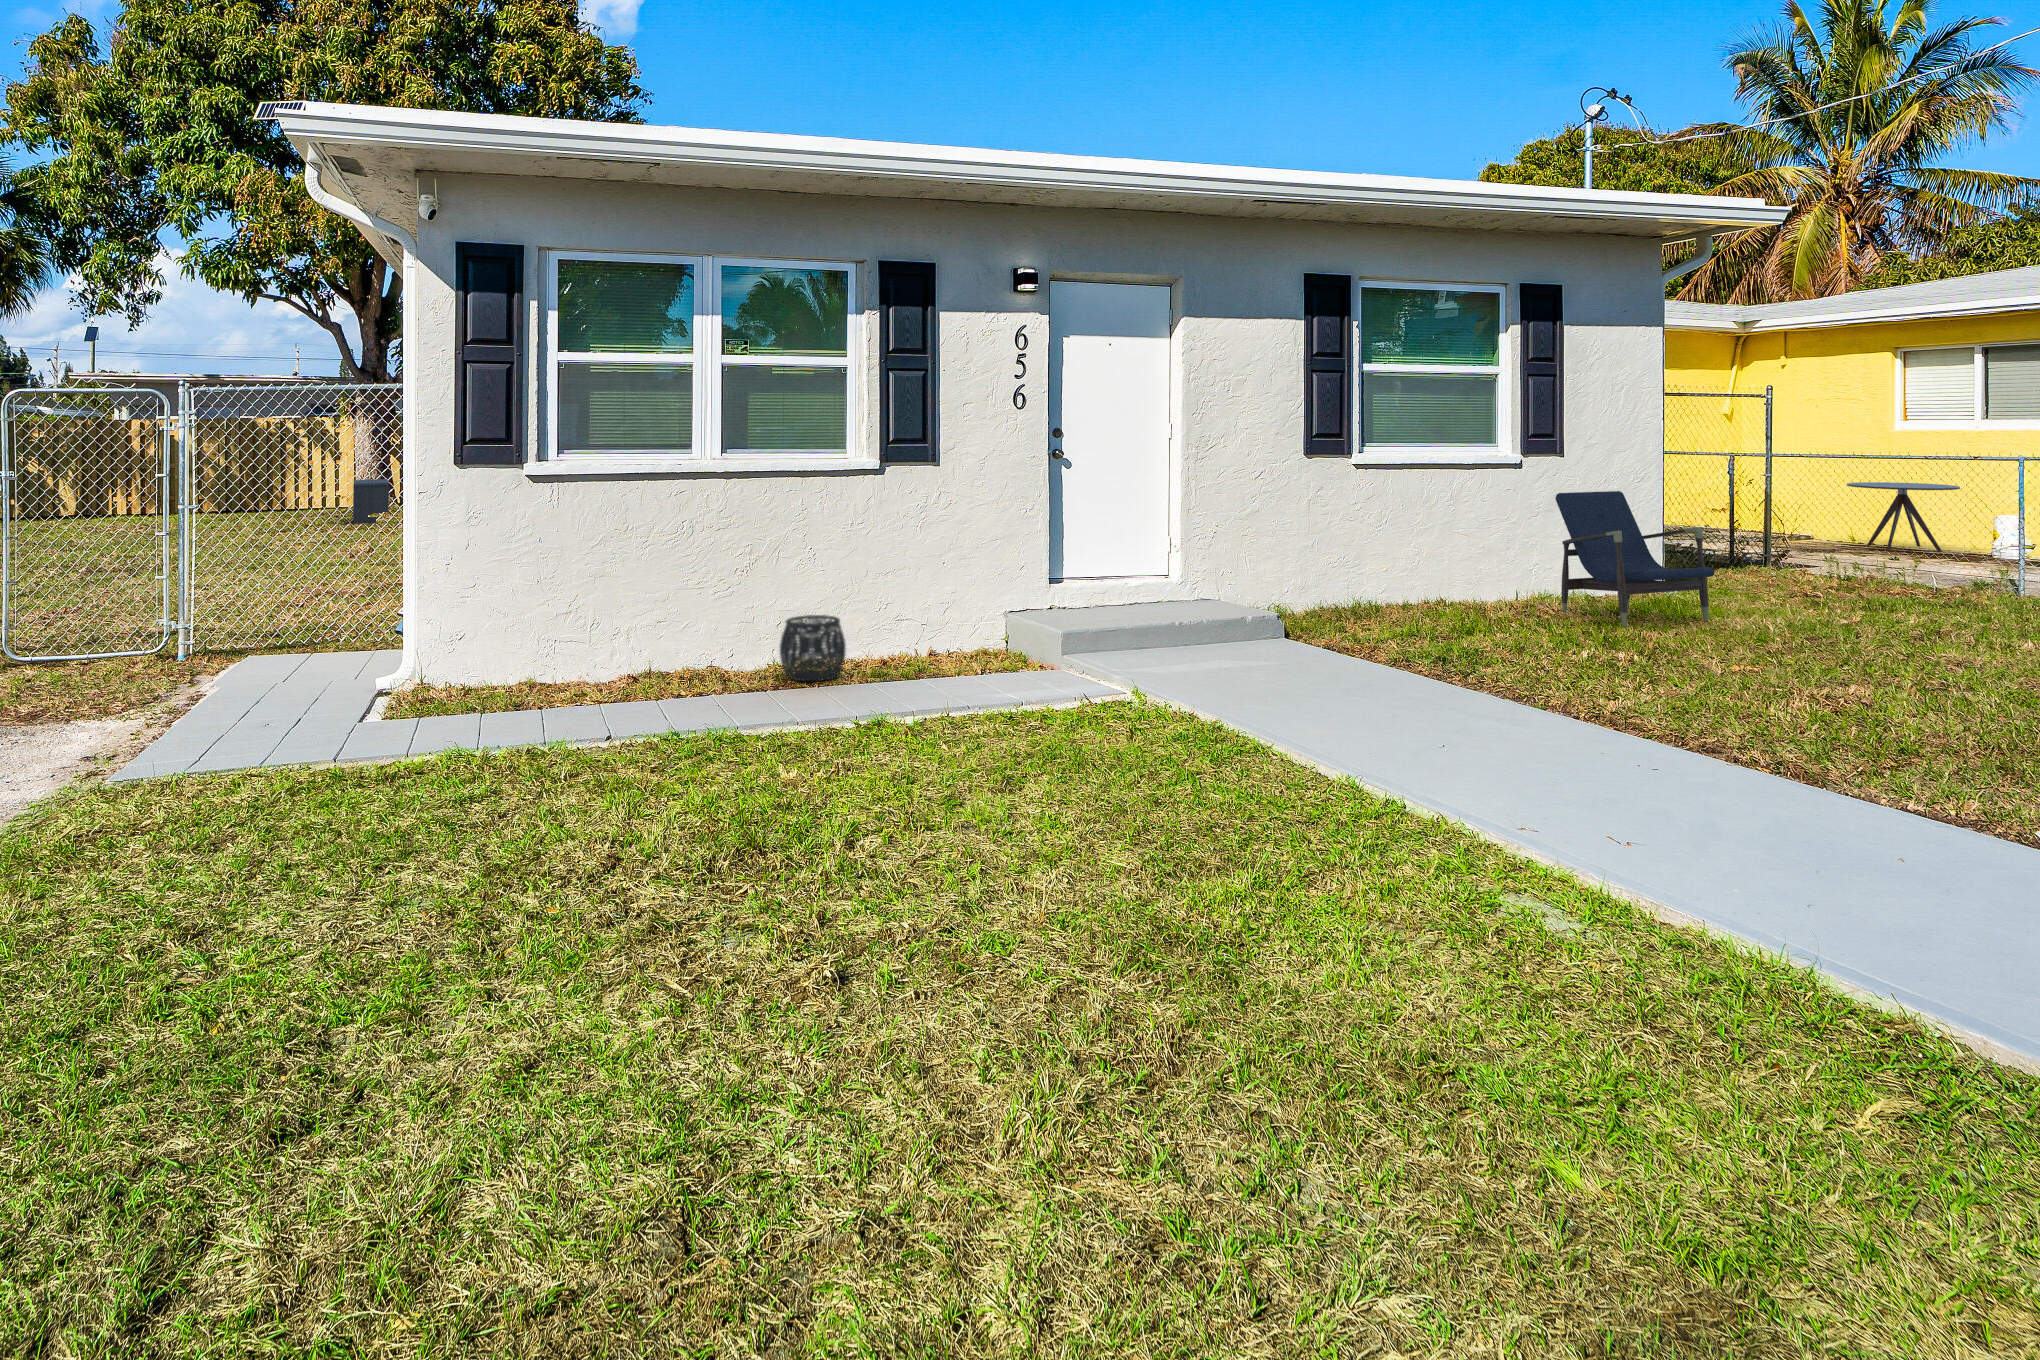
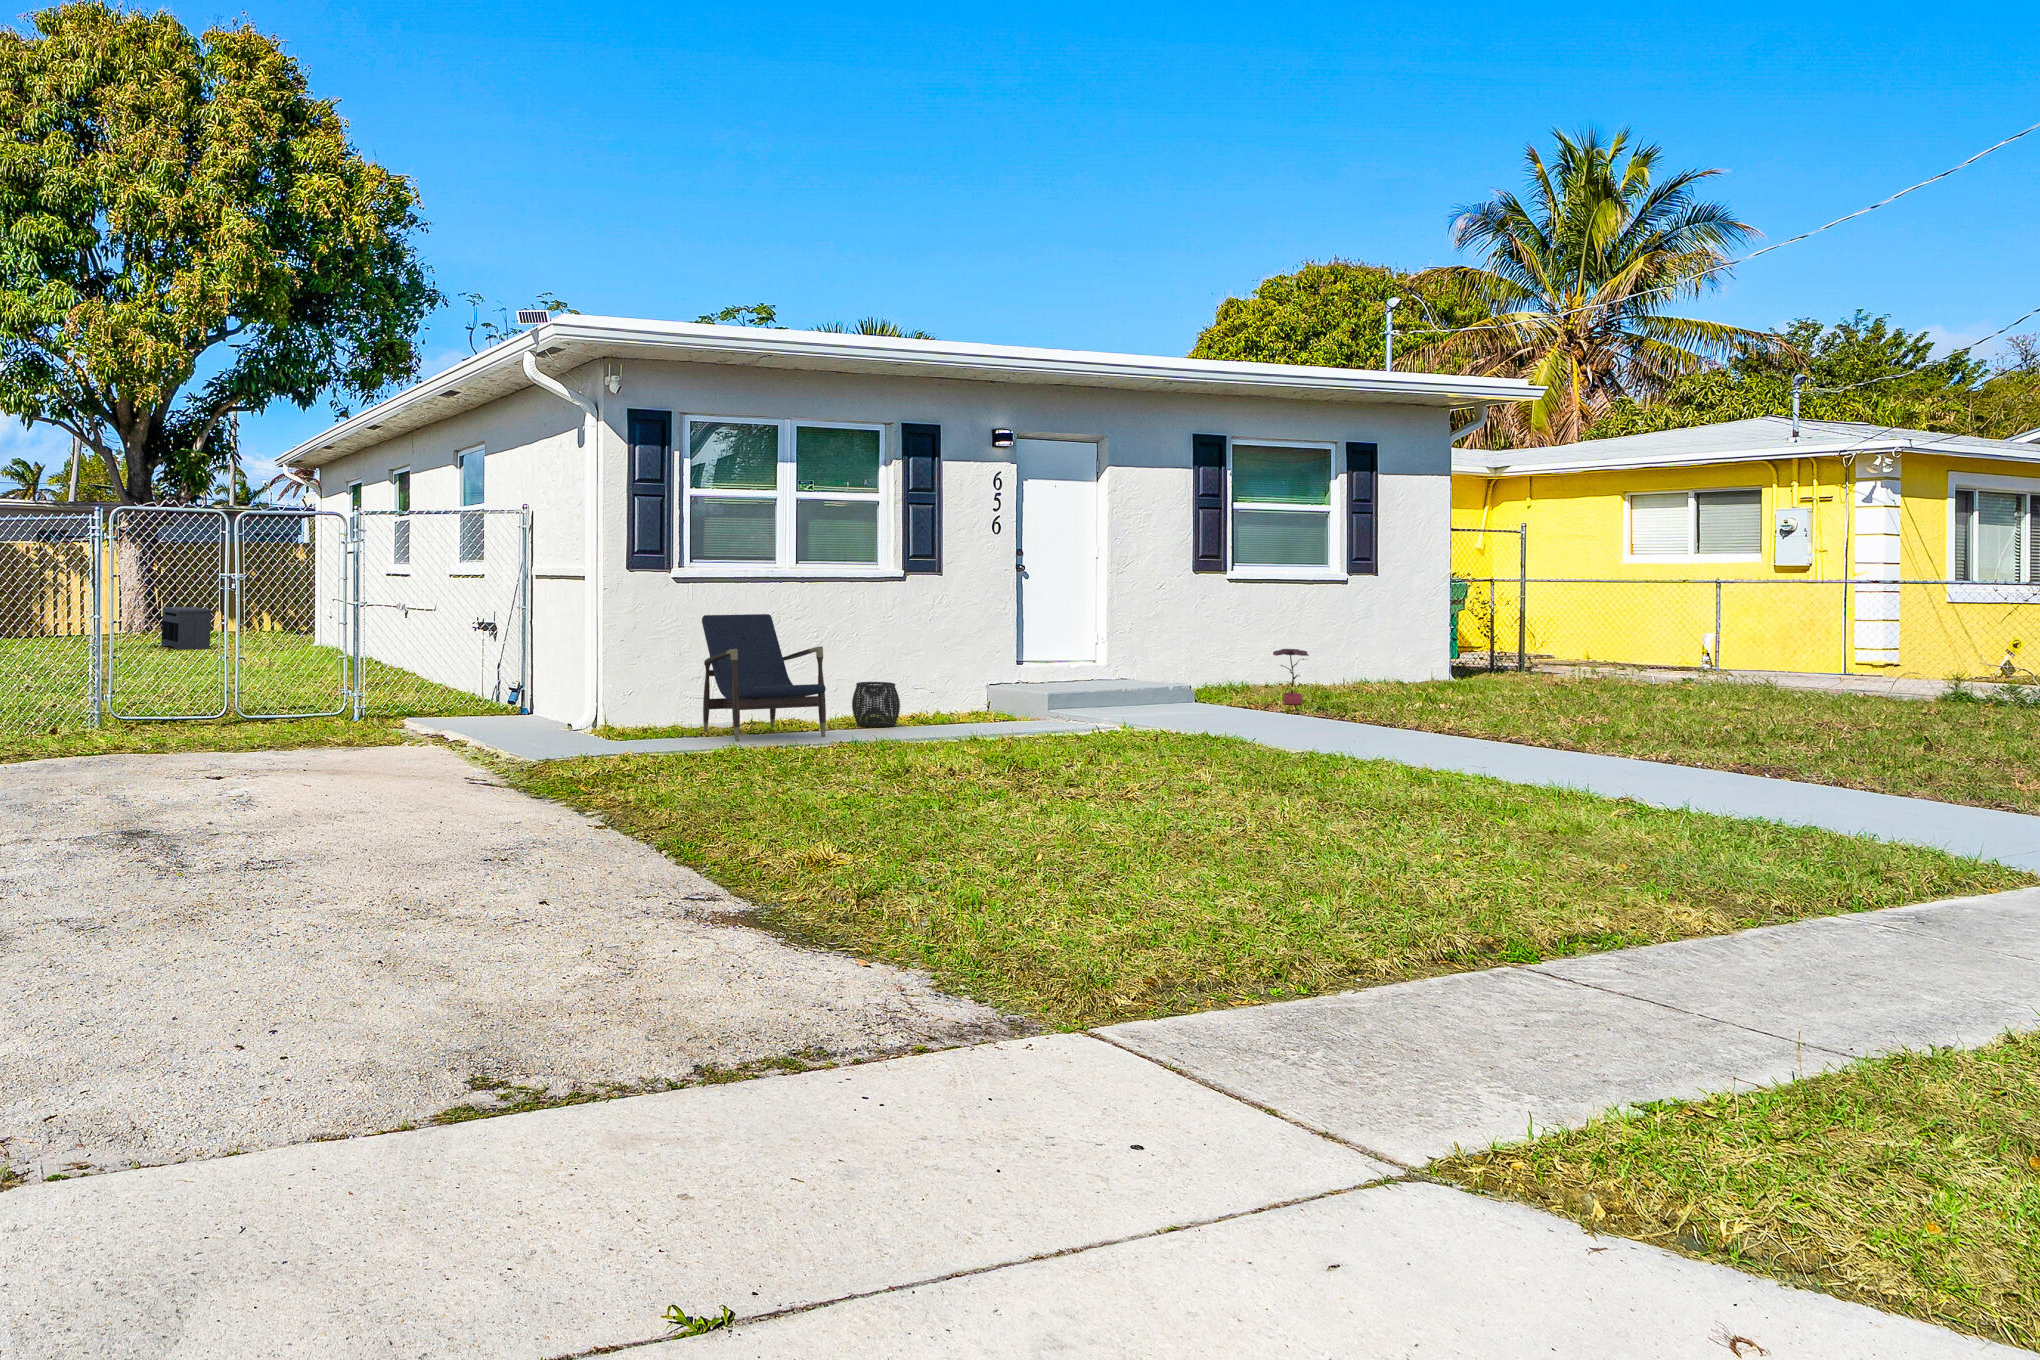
round table: present [1847,482,1960,552] -> none [1588,610,1681,668]
lounge chair: present [1556,491,1715,627] -> present [702,614,826,741]
potted plant: none [1417,554,1464,627] -> present [1273,649,1309,705]

